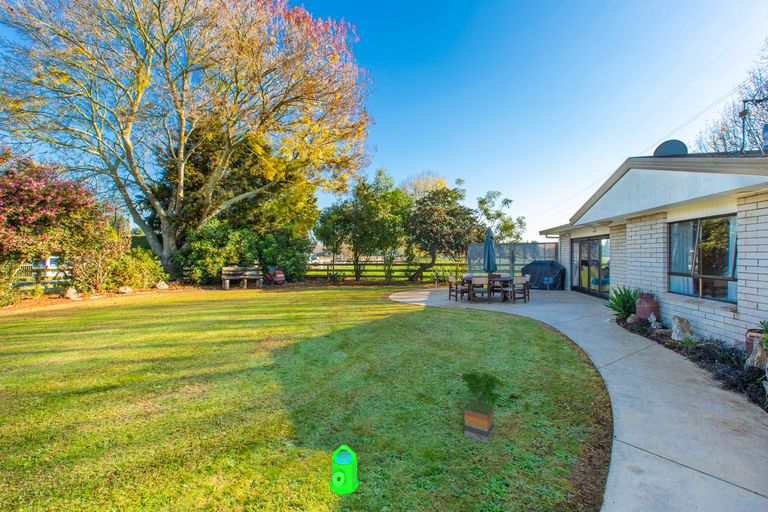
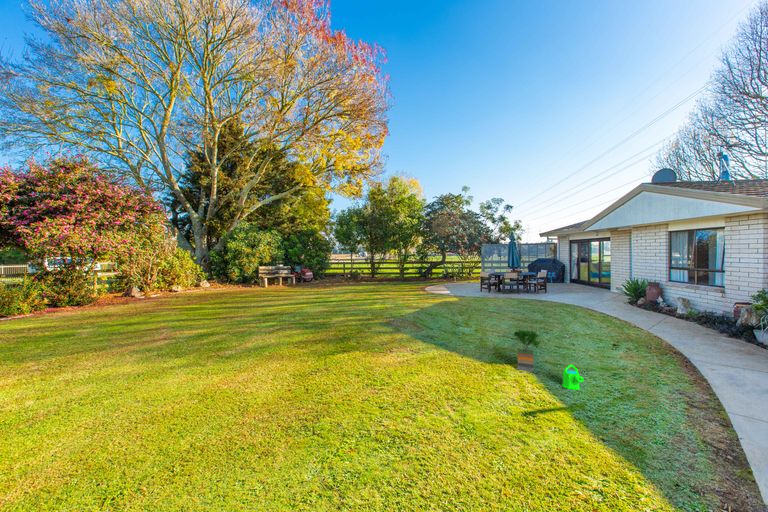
potted tree: present [462,371,502,443] -> present [514,330,541,372]

